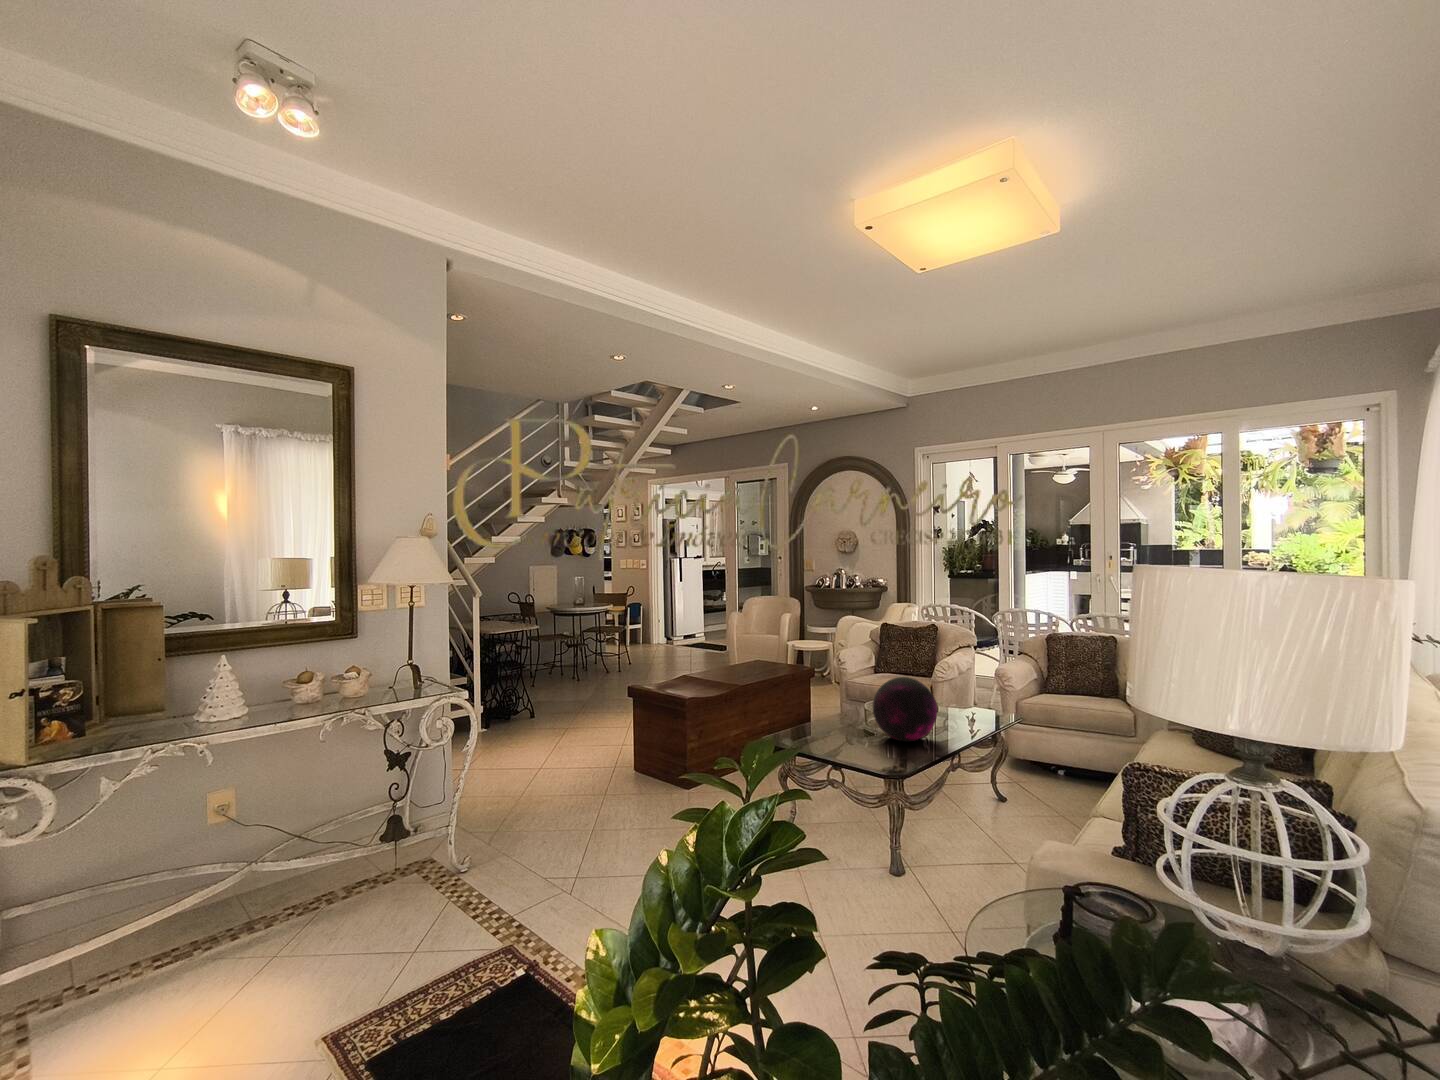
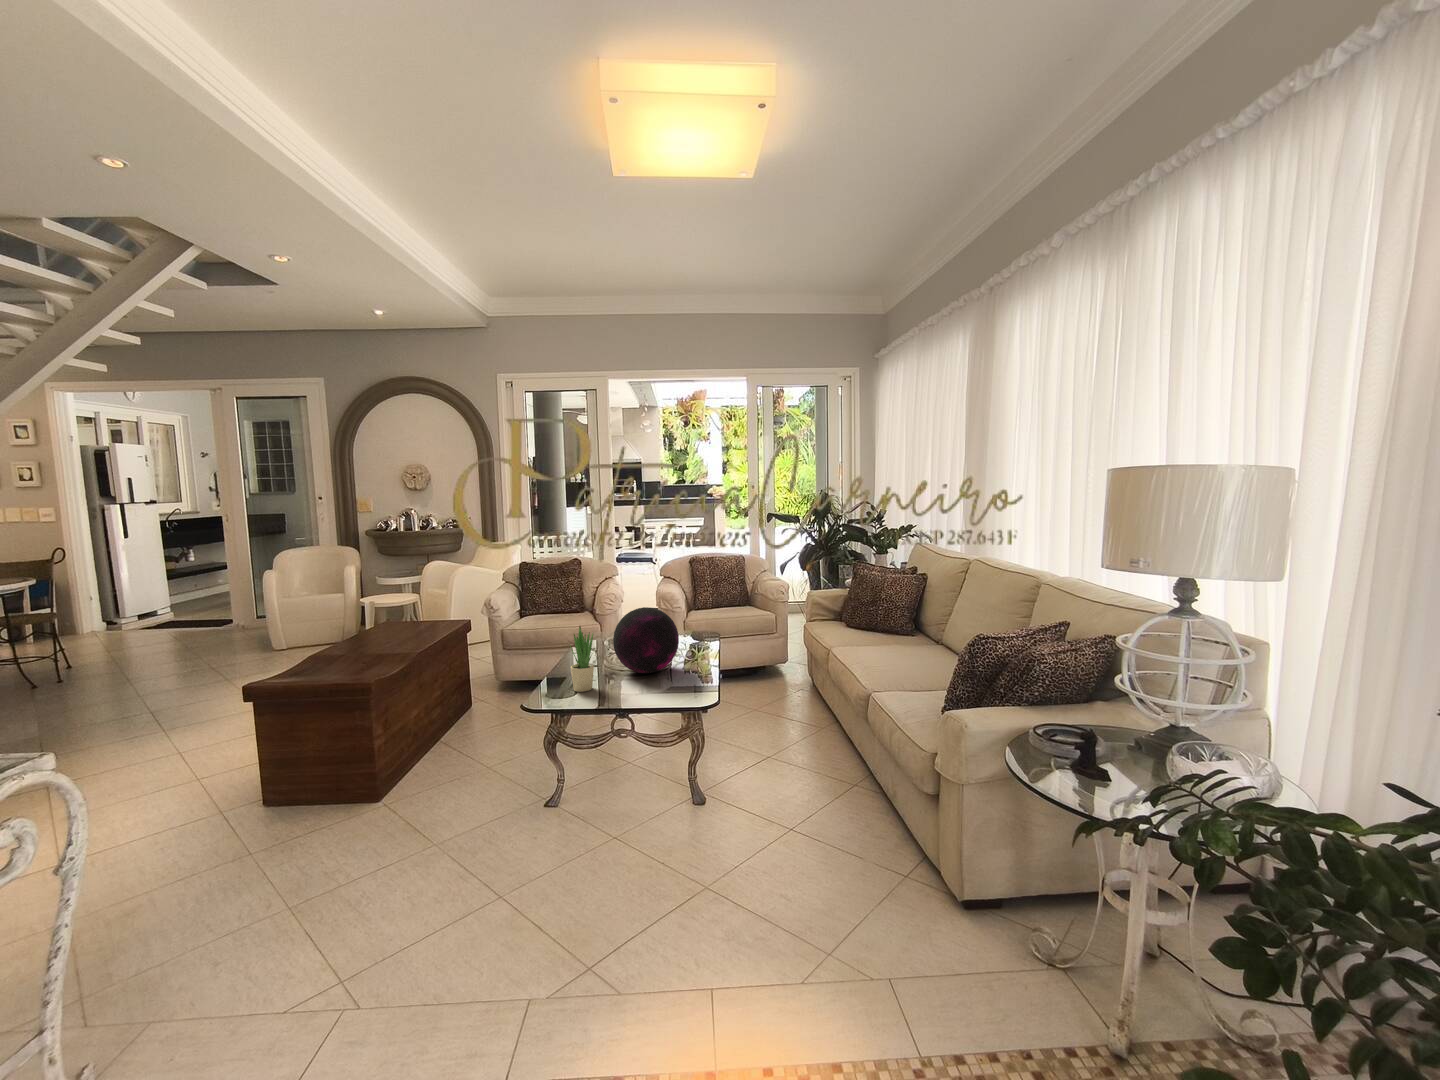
potted plant: none [824,683,847,743] -> present [570,626,594,692]

